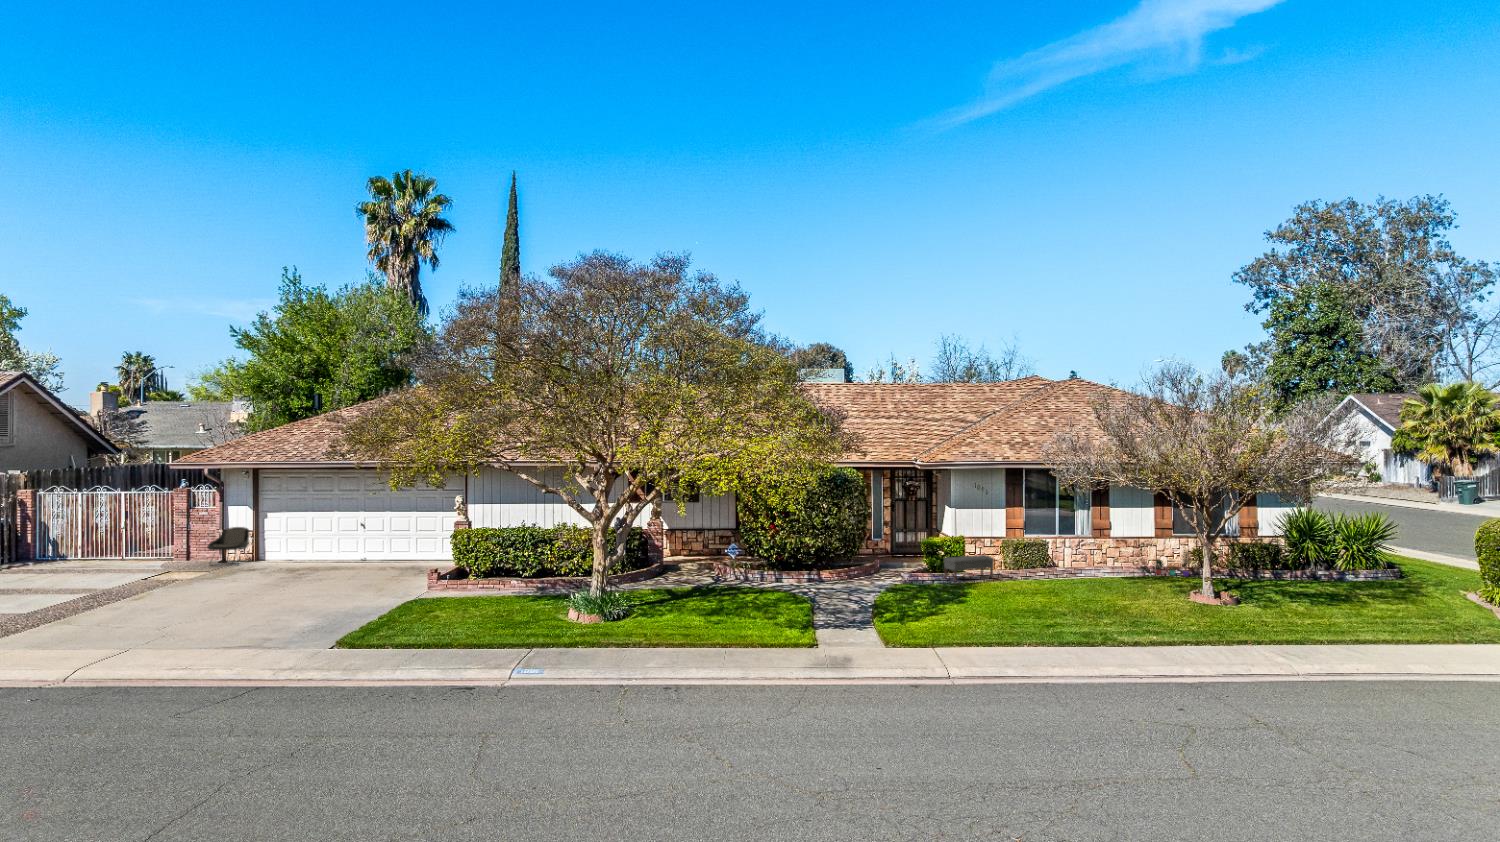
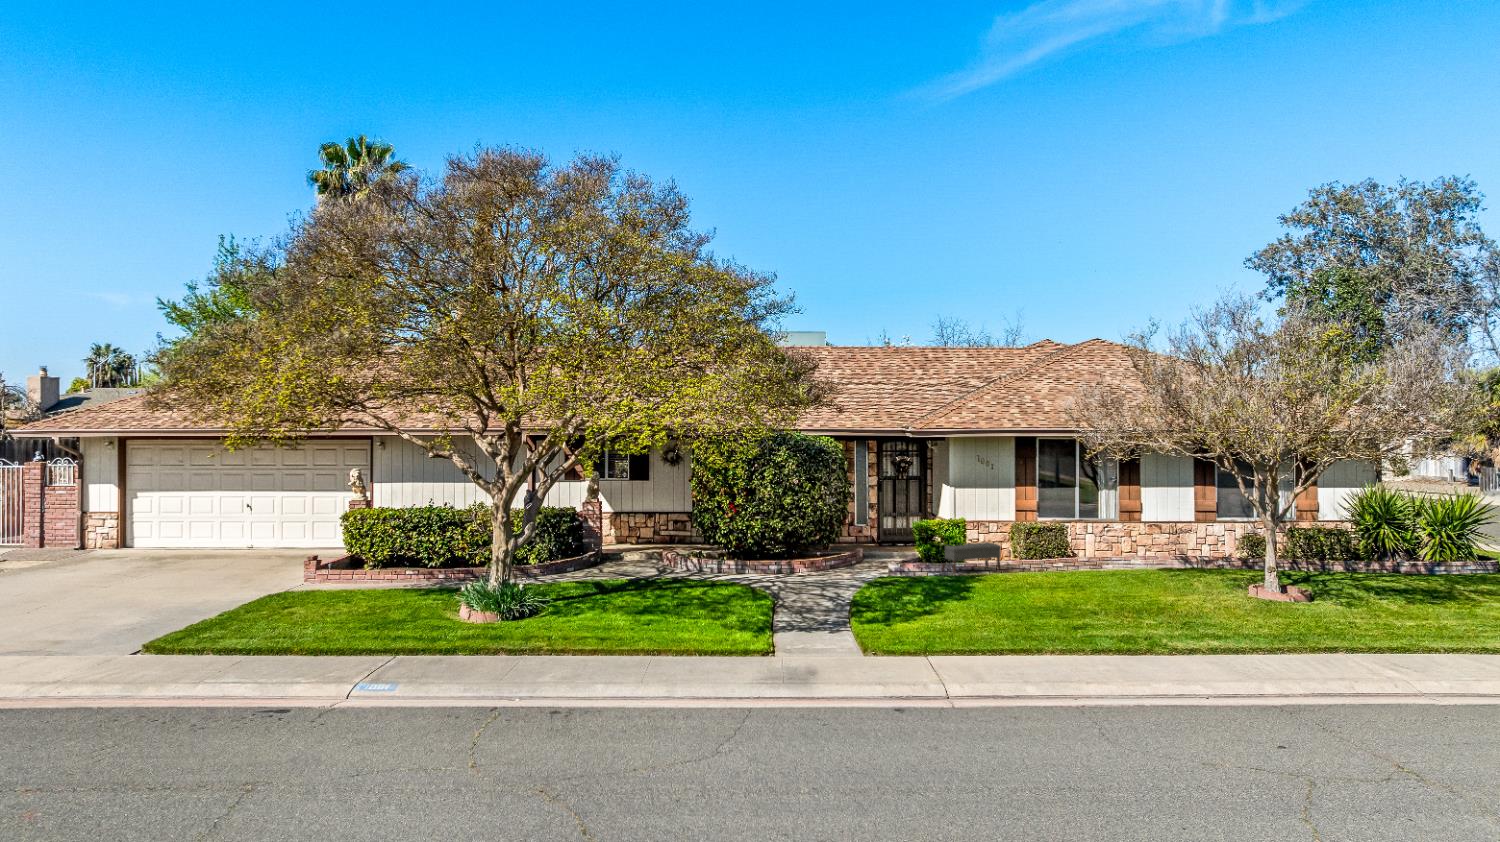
lounge chair: present [208,527,251,563] -> none [60,508,118,554]
potted plant: present [1153,550,1190,576] -> none [1190,535,1239,568]

